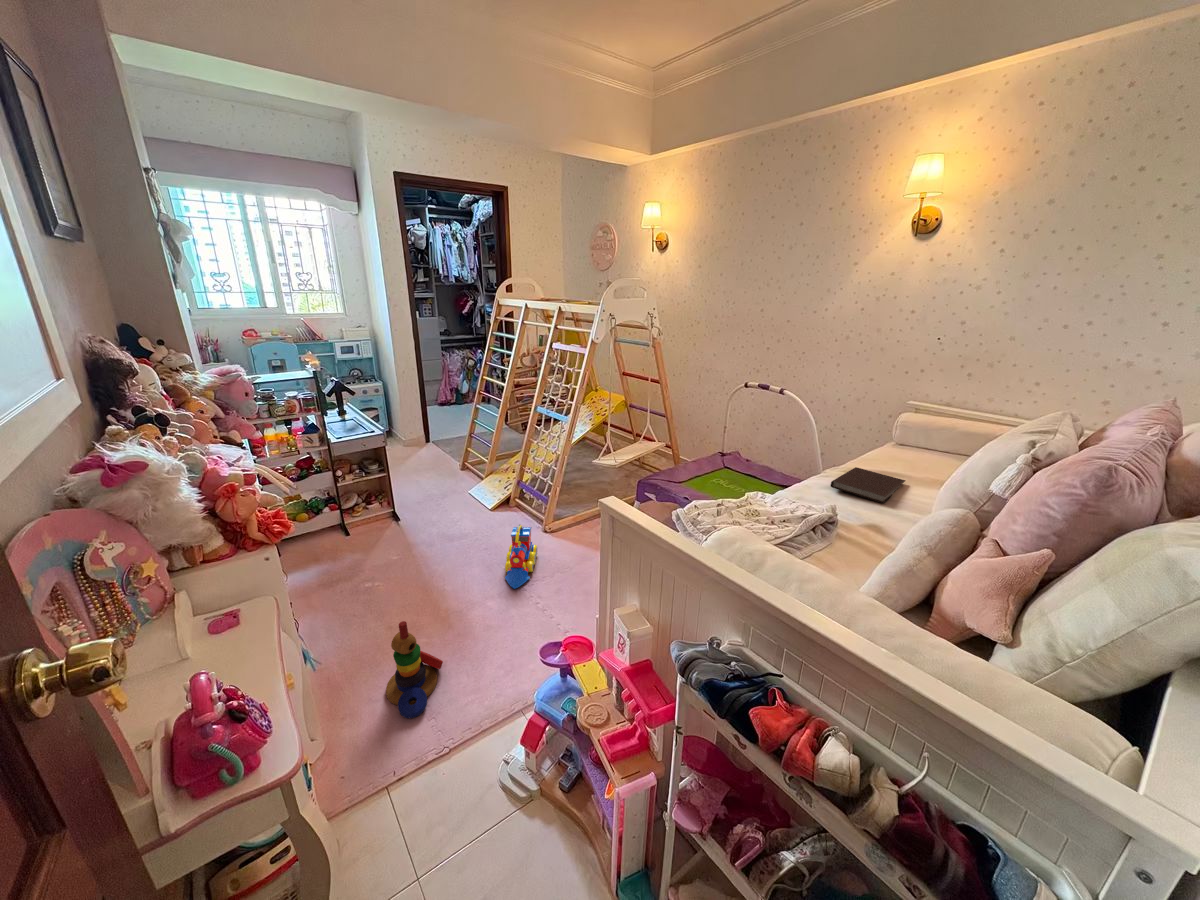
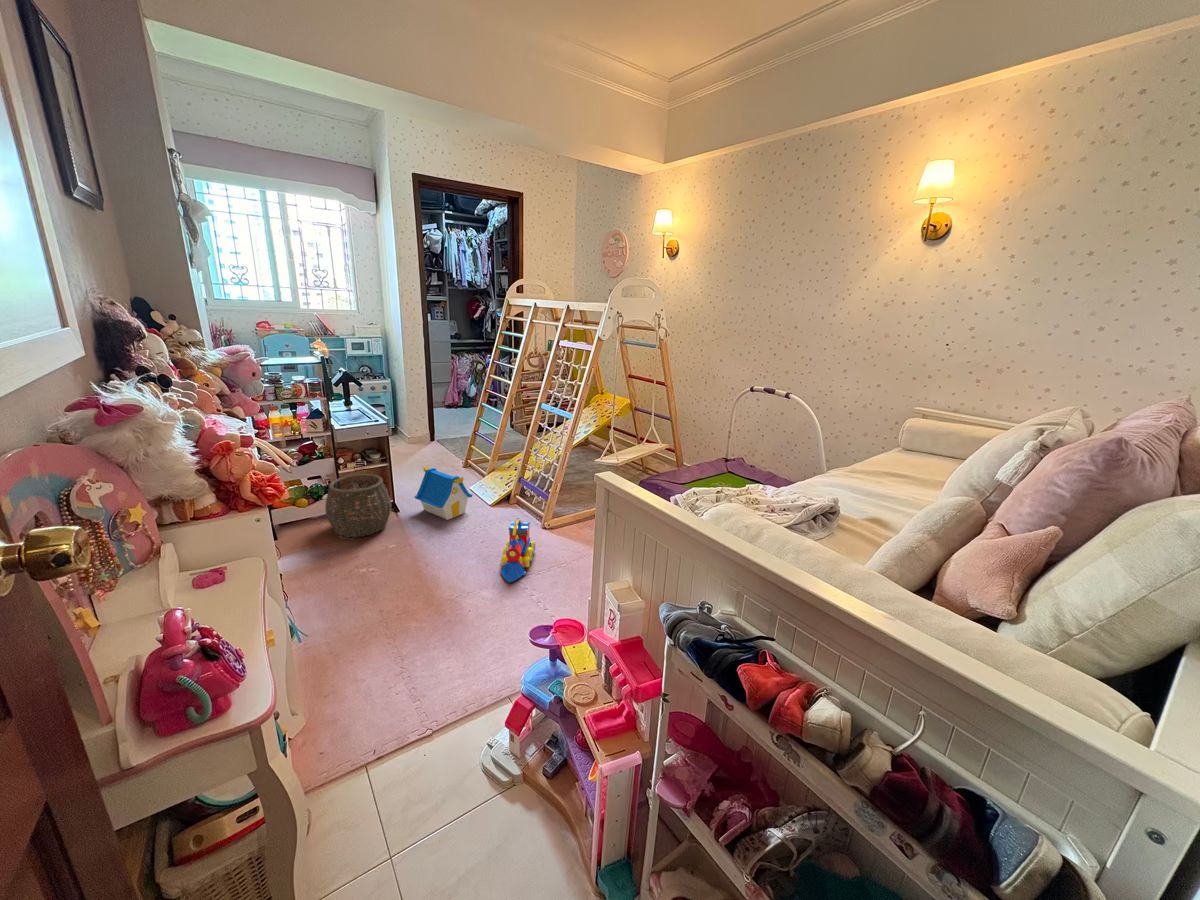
notebook: present [831,467,905,503] -> none [838,467,916,501]
toy house: none [415,472,473,526] -> present [414,466,473,520]
woven basket: none [328,485,393,549] -> present [325,474,391,537]
stacking toy: present [386,621,443,718] -> none [371,601,431,702]

